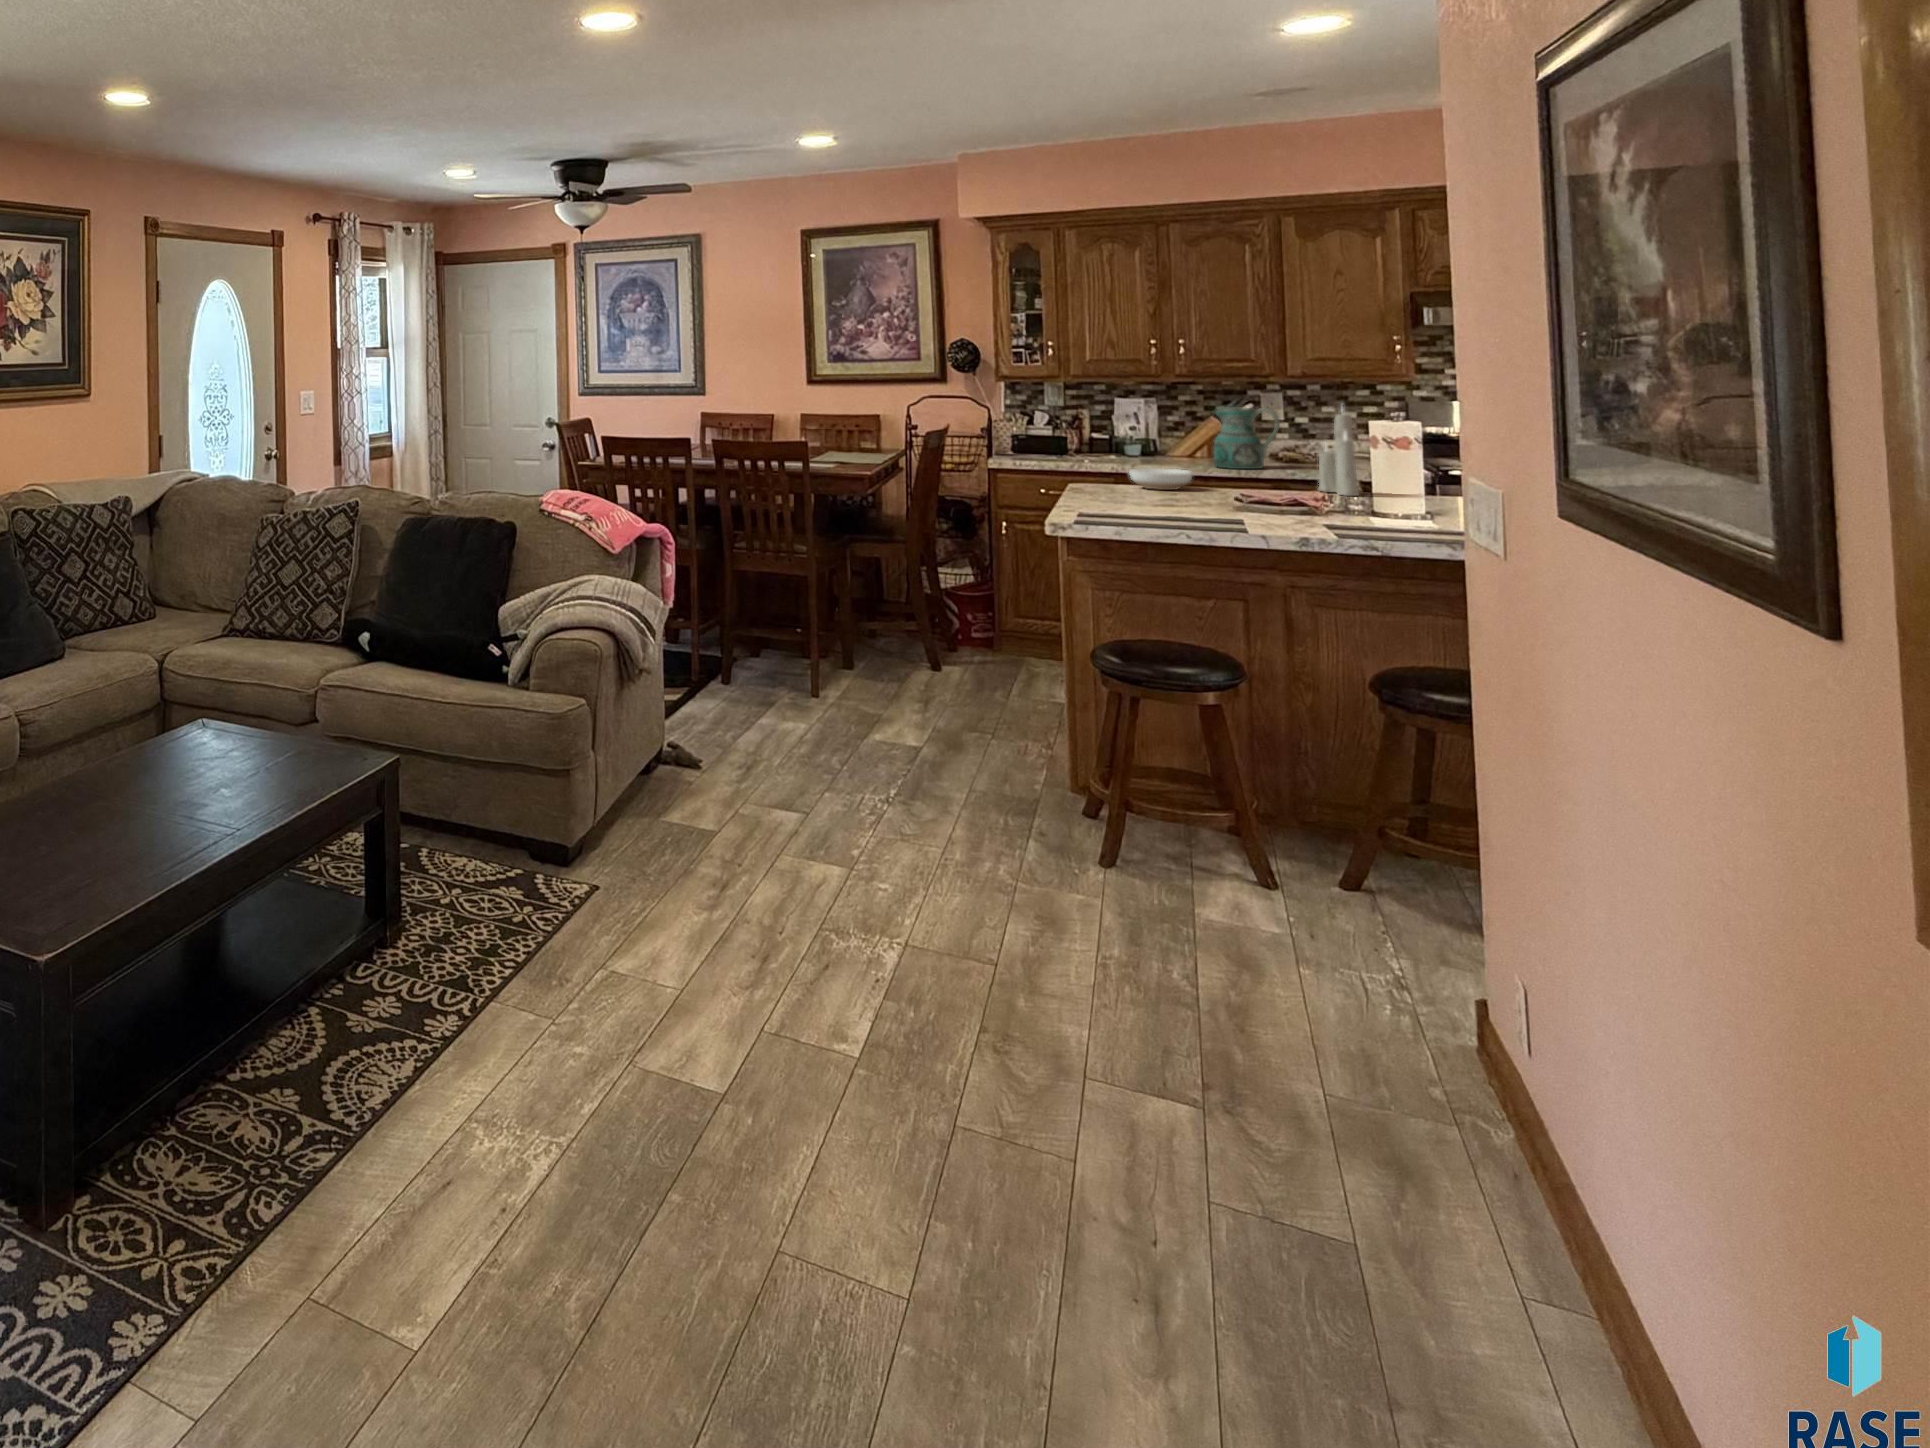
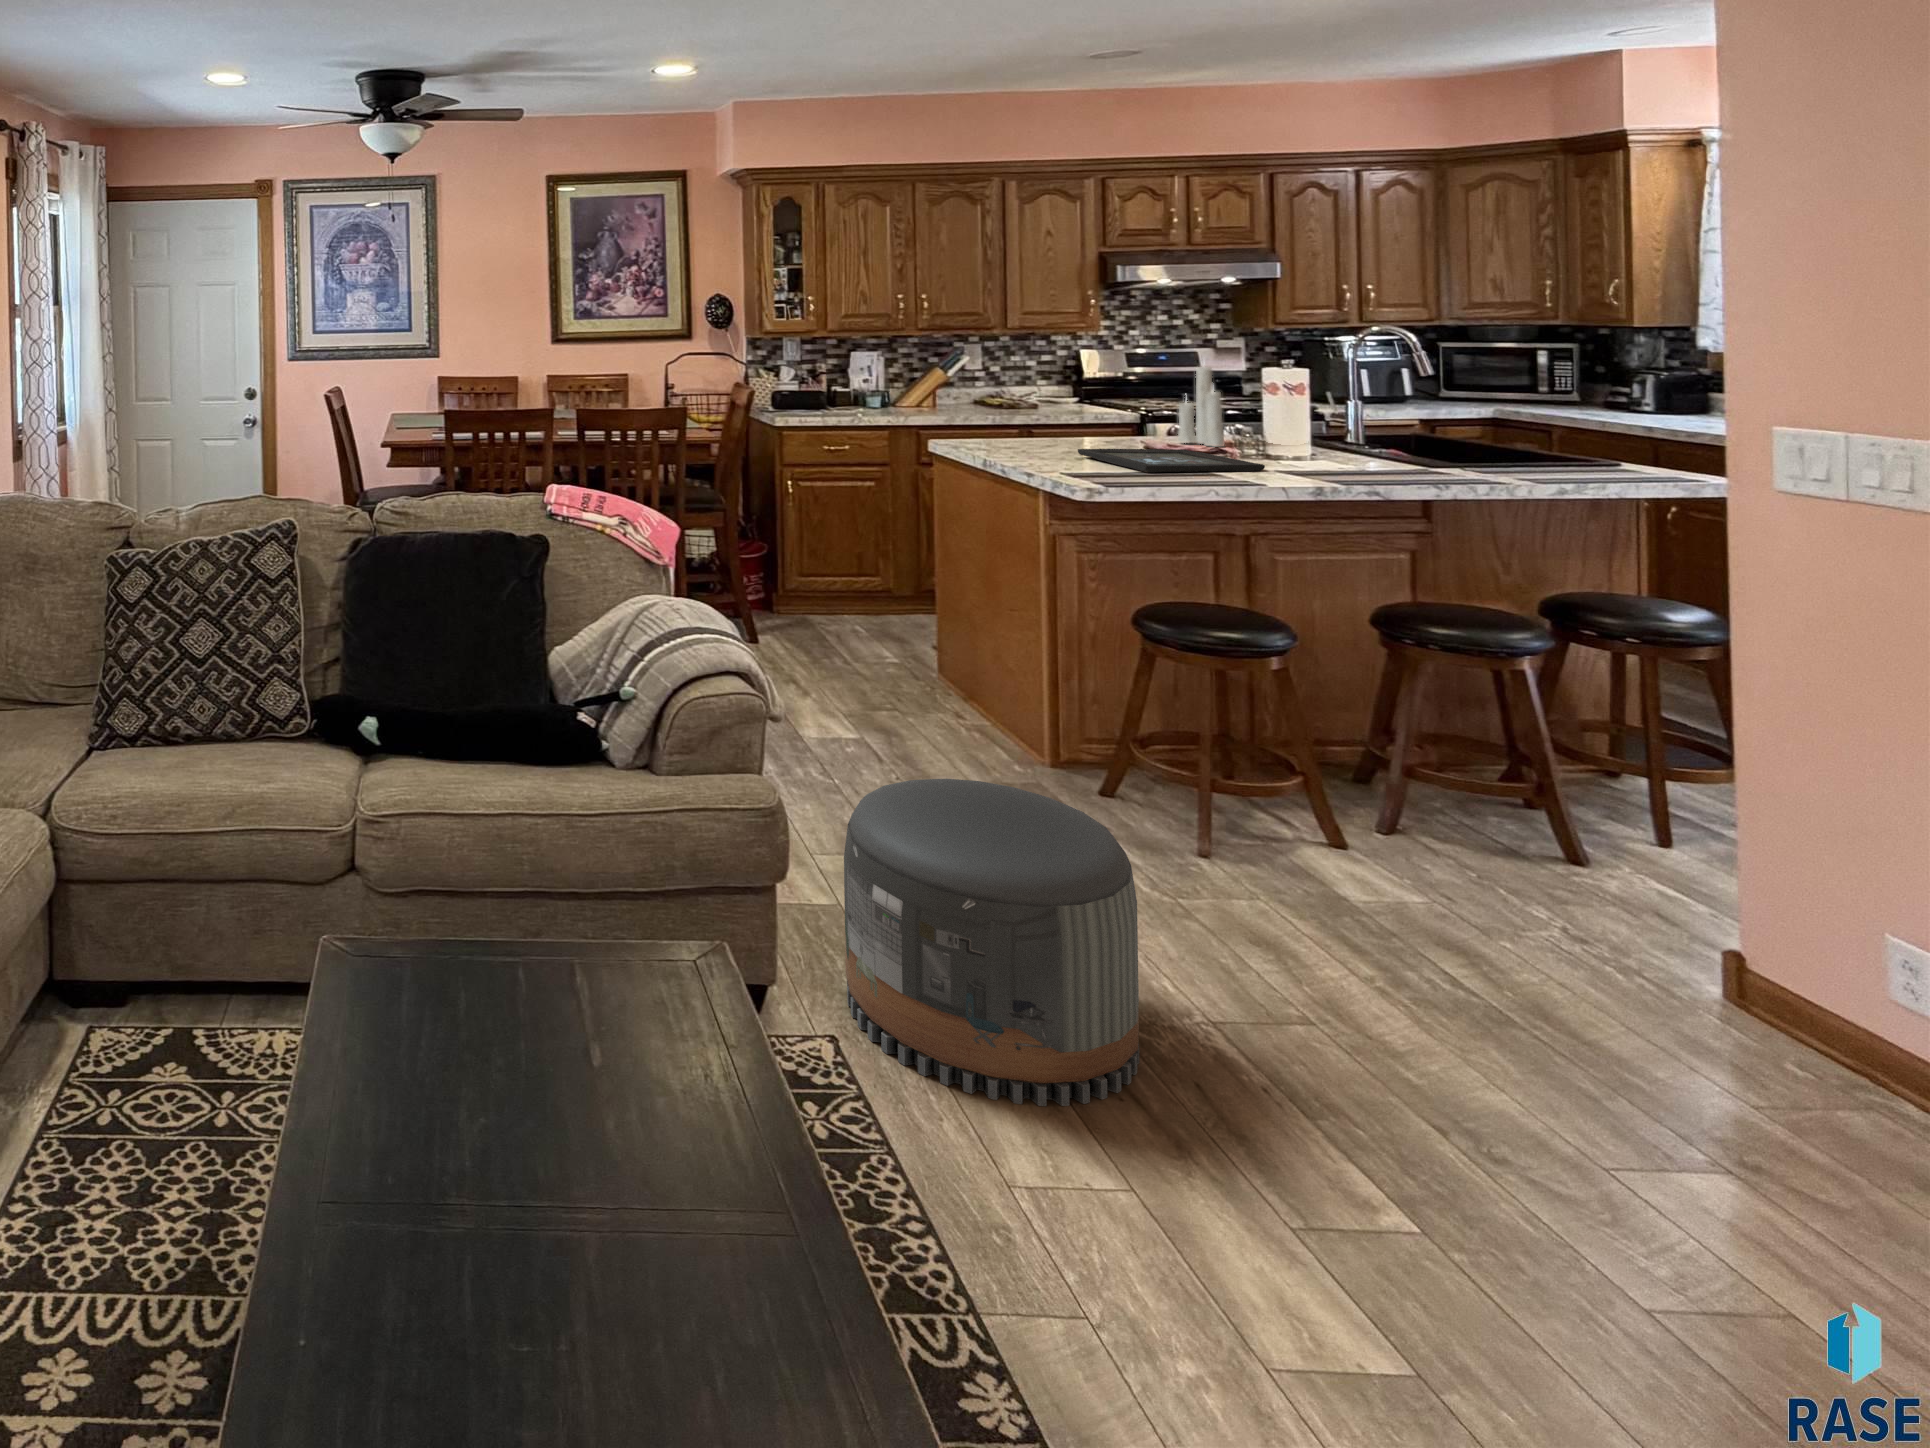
ceramic pitcher: present [1214,407,1280,469] -> none [988,360,1049,420]
bowl: present [1129,468,1192,490] -> none [1015,426,1078,448]
tray: none [1151,489,1292,513] -> present [1078,449,1265,472]
pouf: none [617,713,823,931] -> present [844,779,1139,1106]

